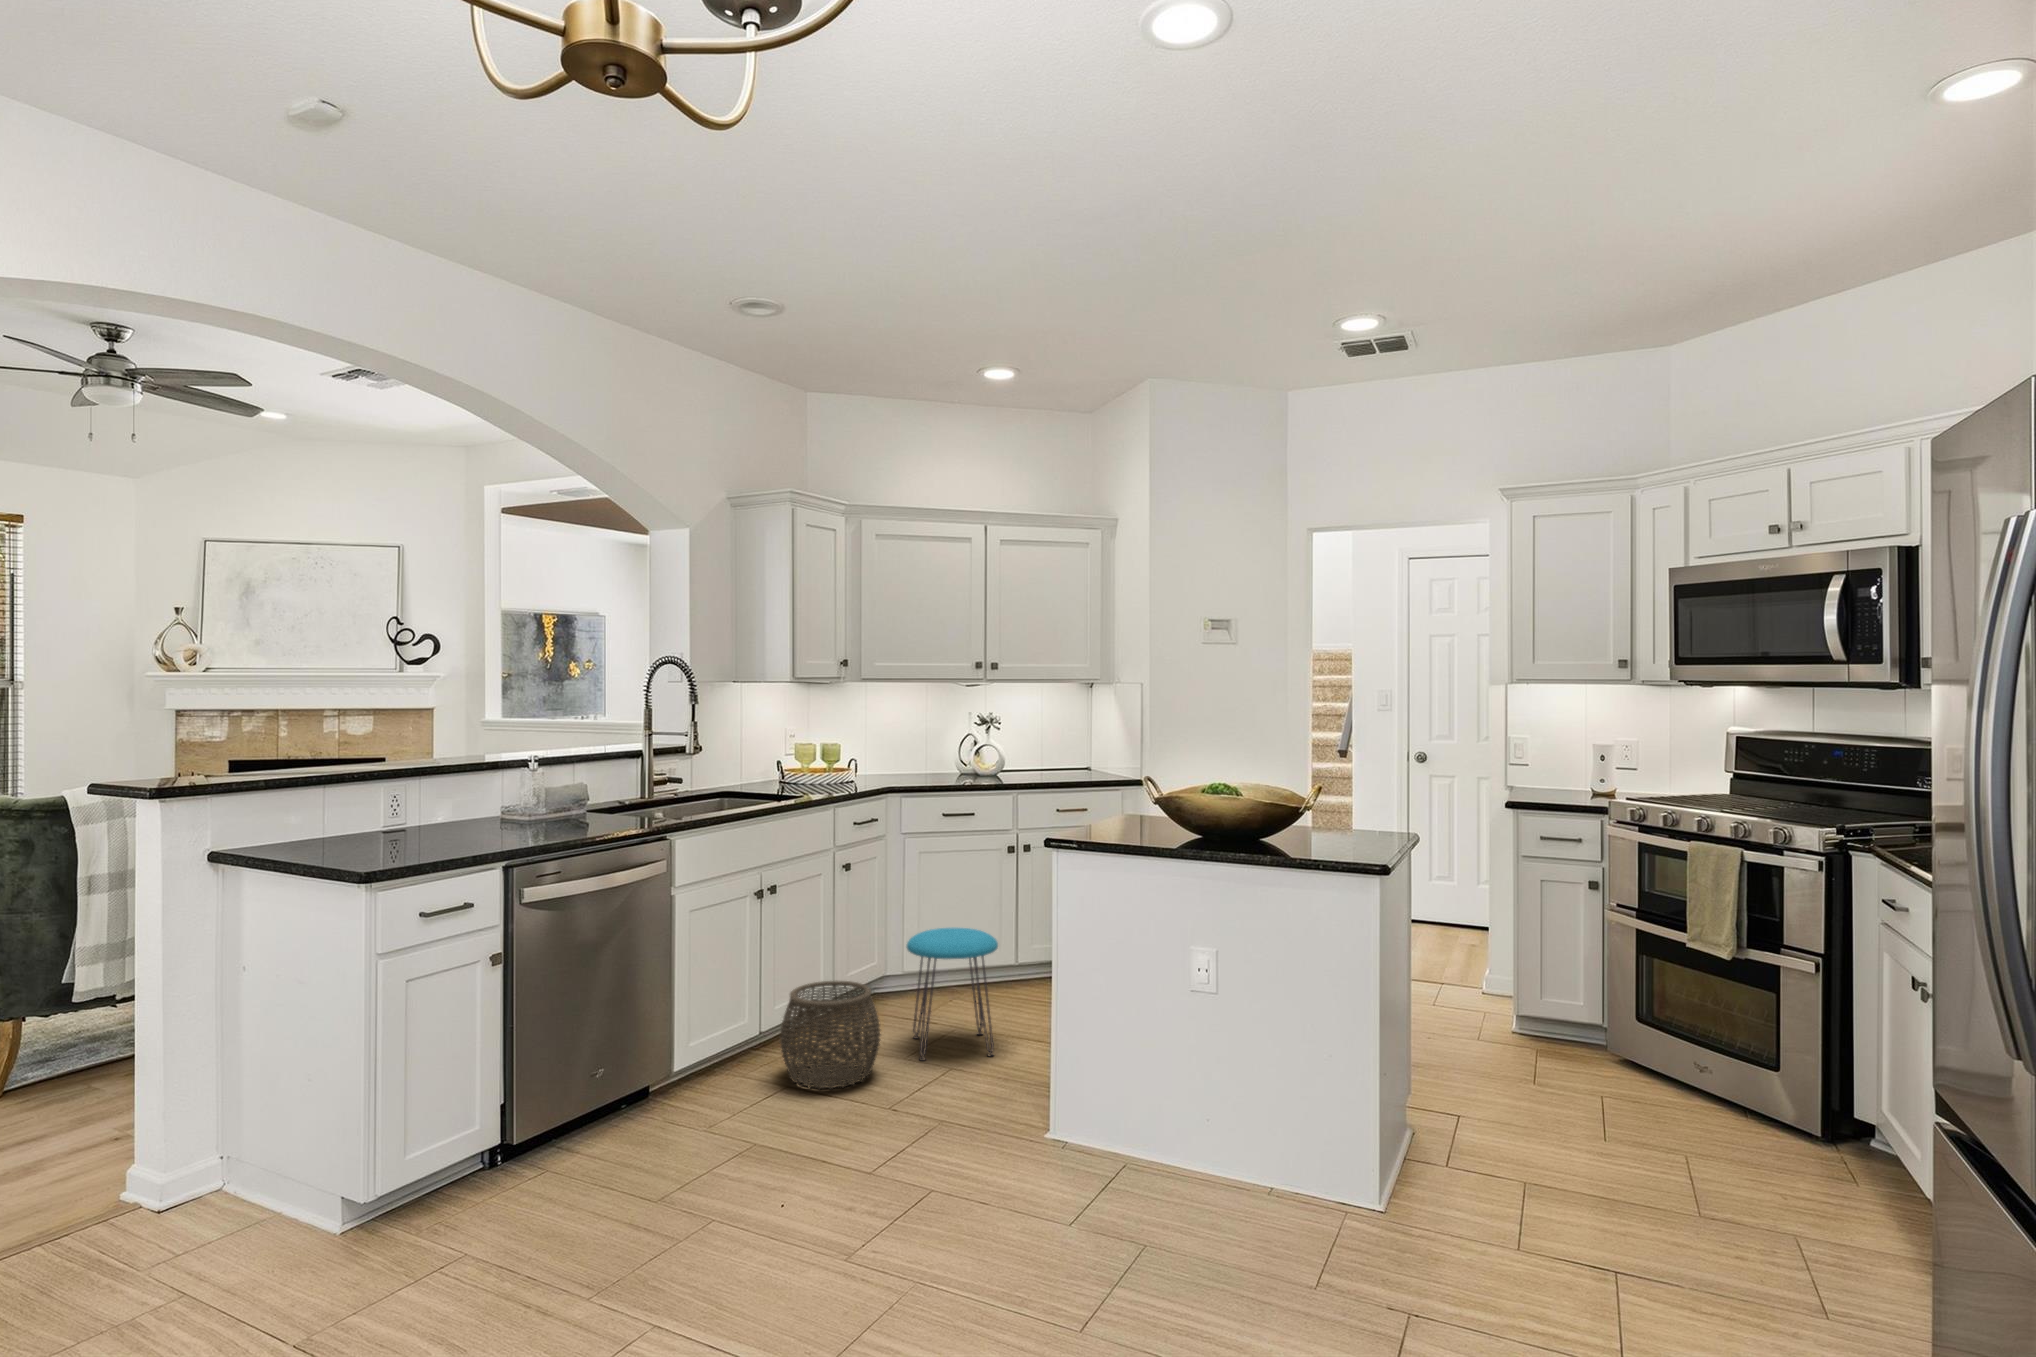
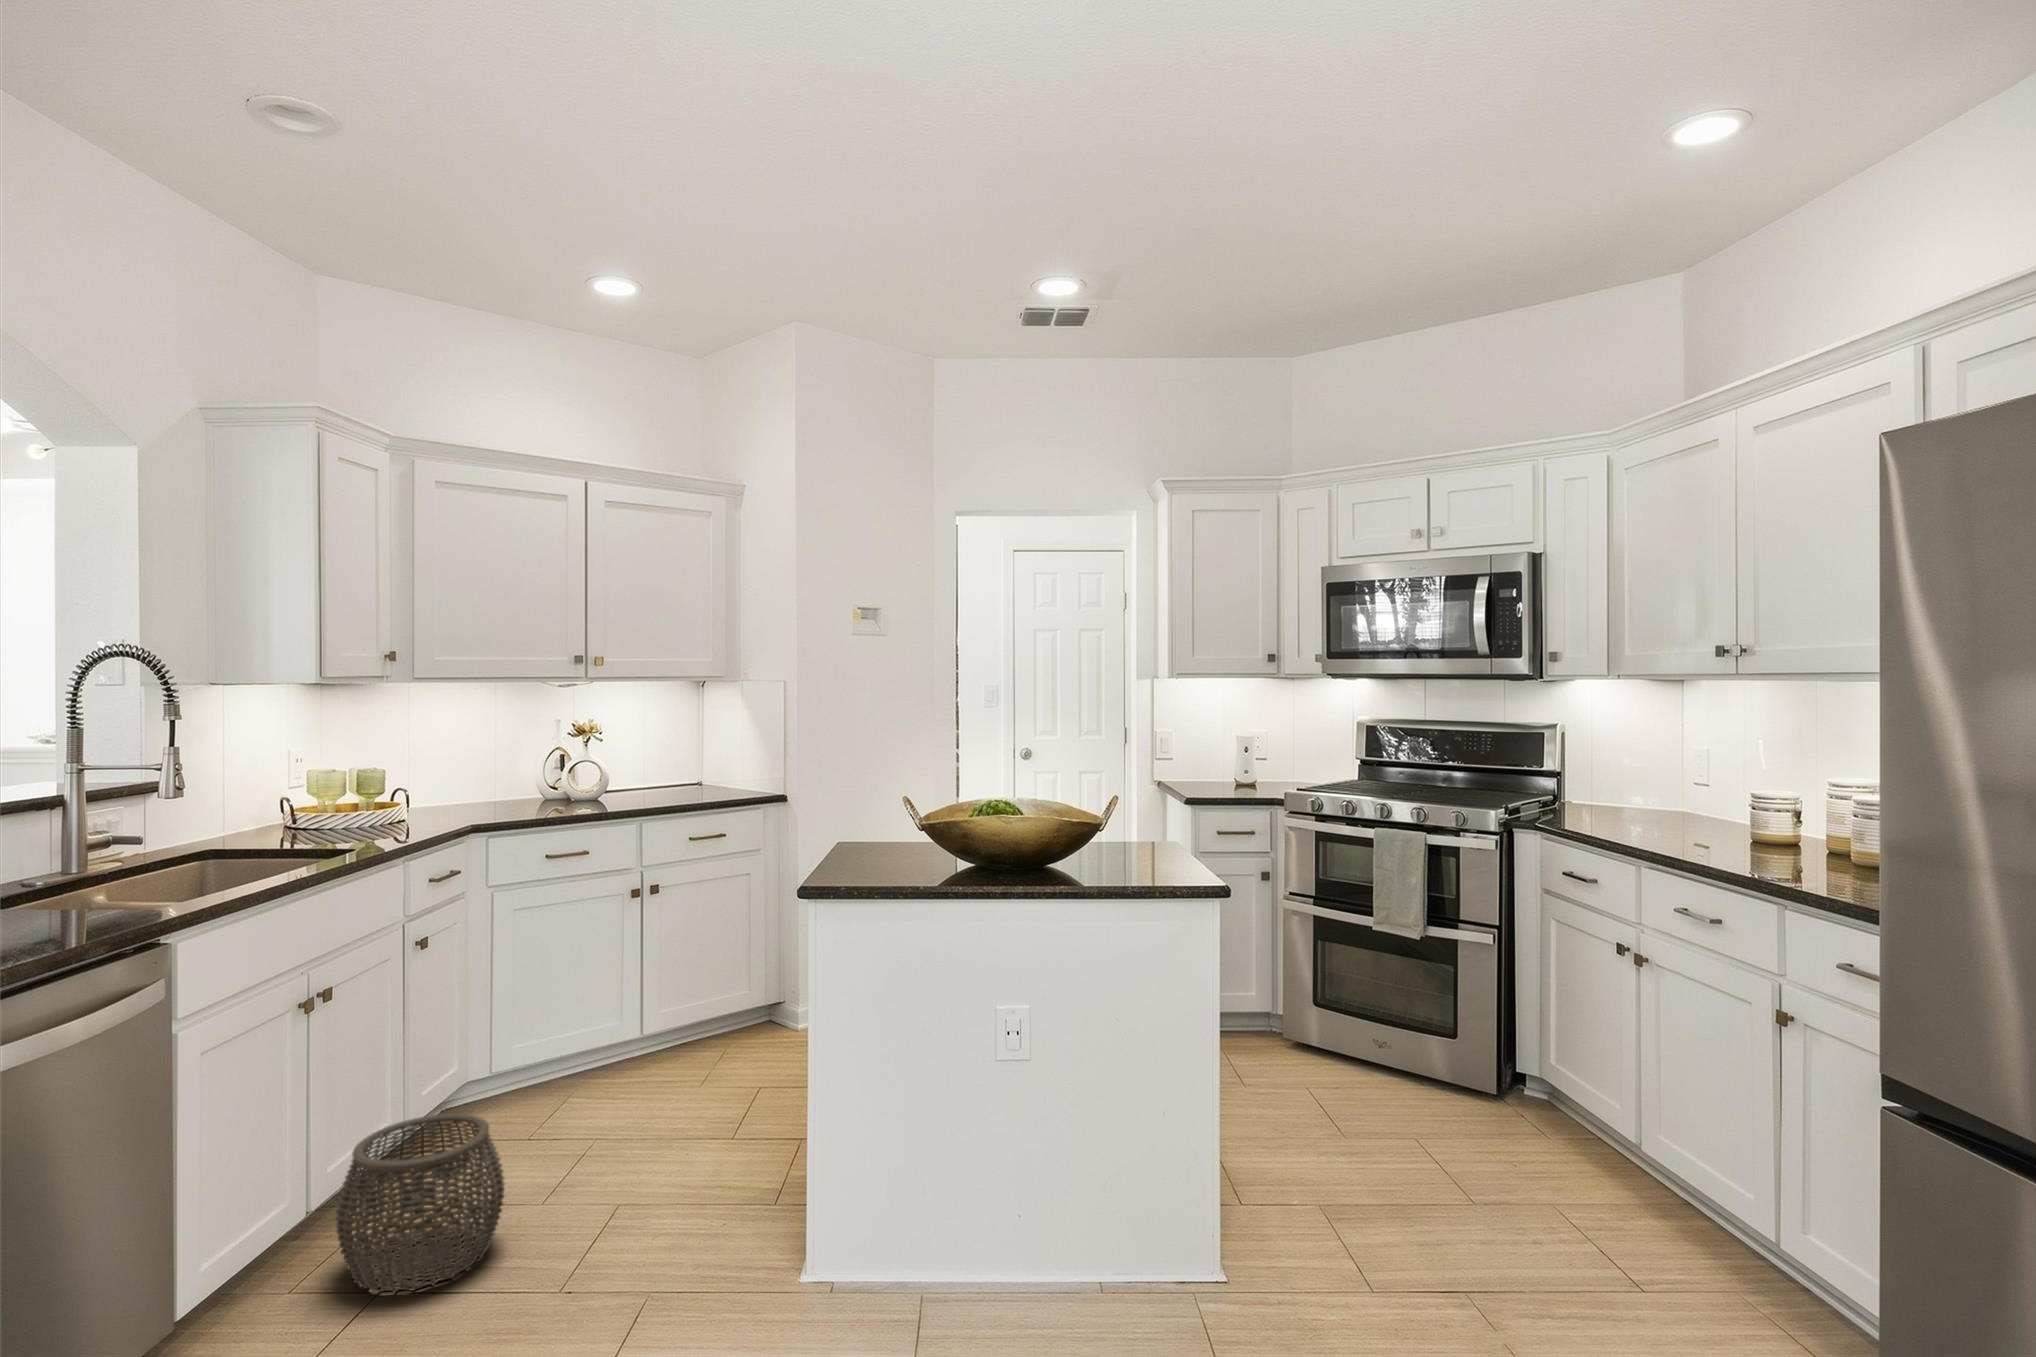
stool: present [907,928,998,1061] -> none [524,1007,658,1203]

